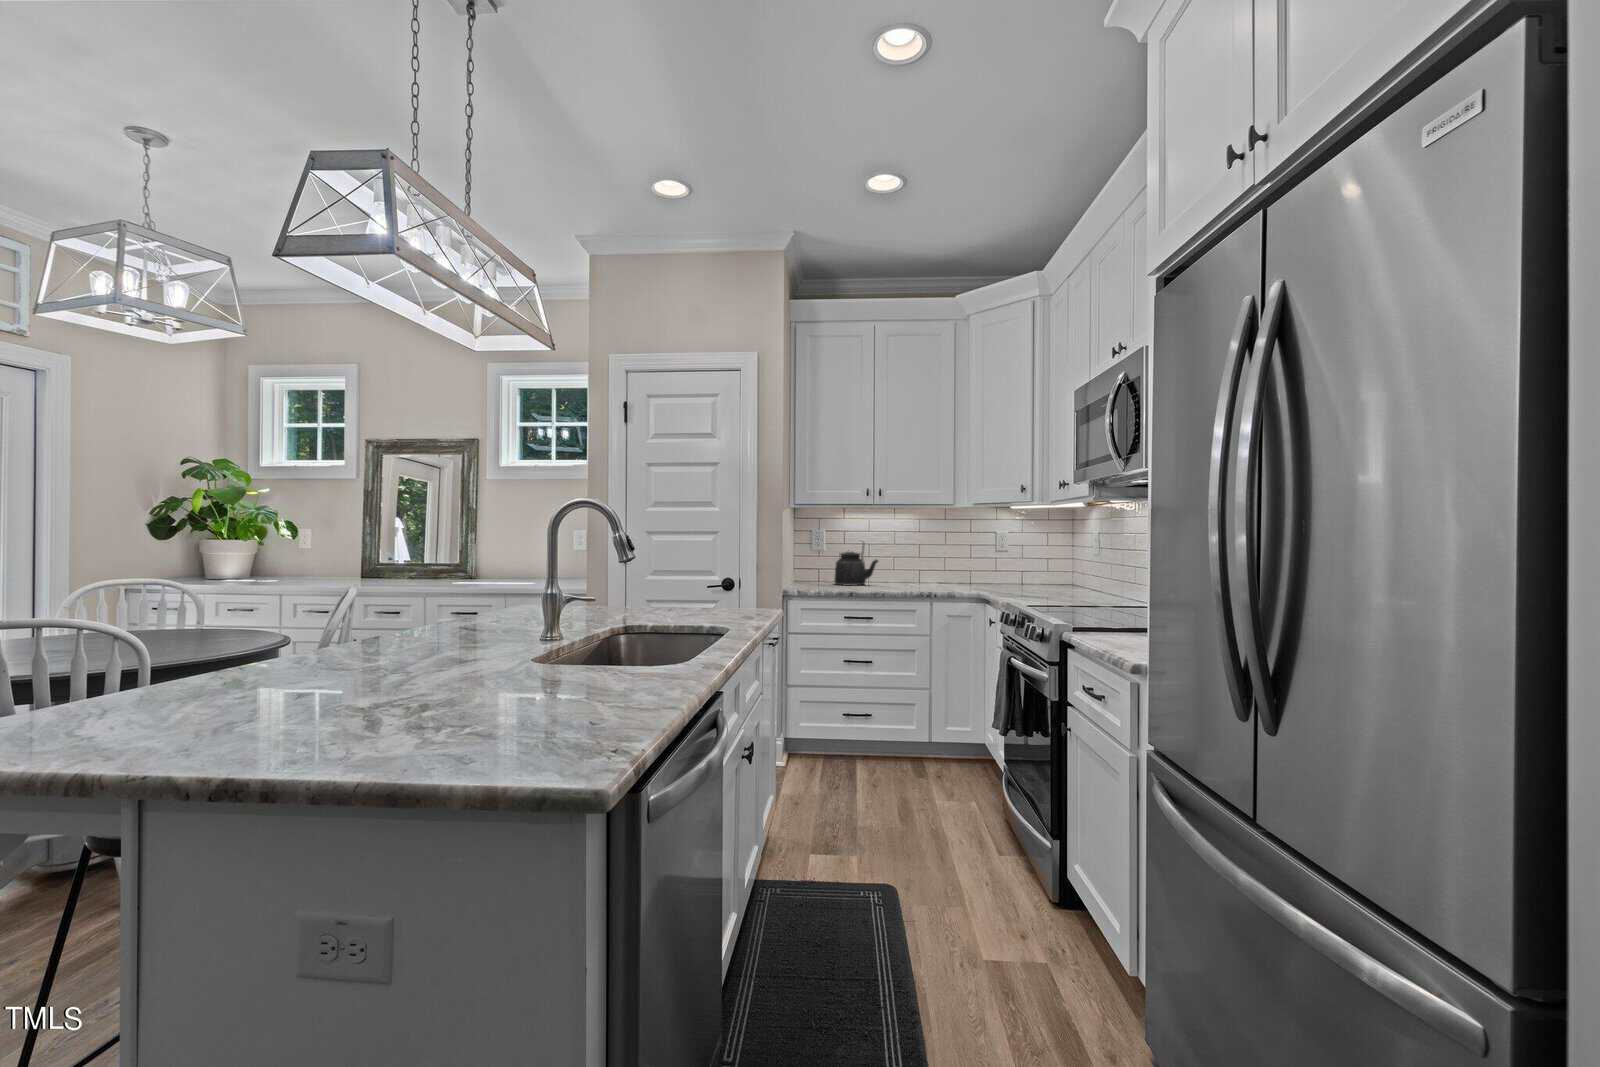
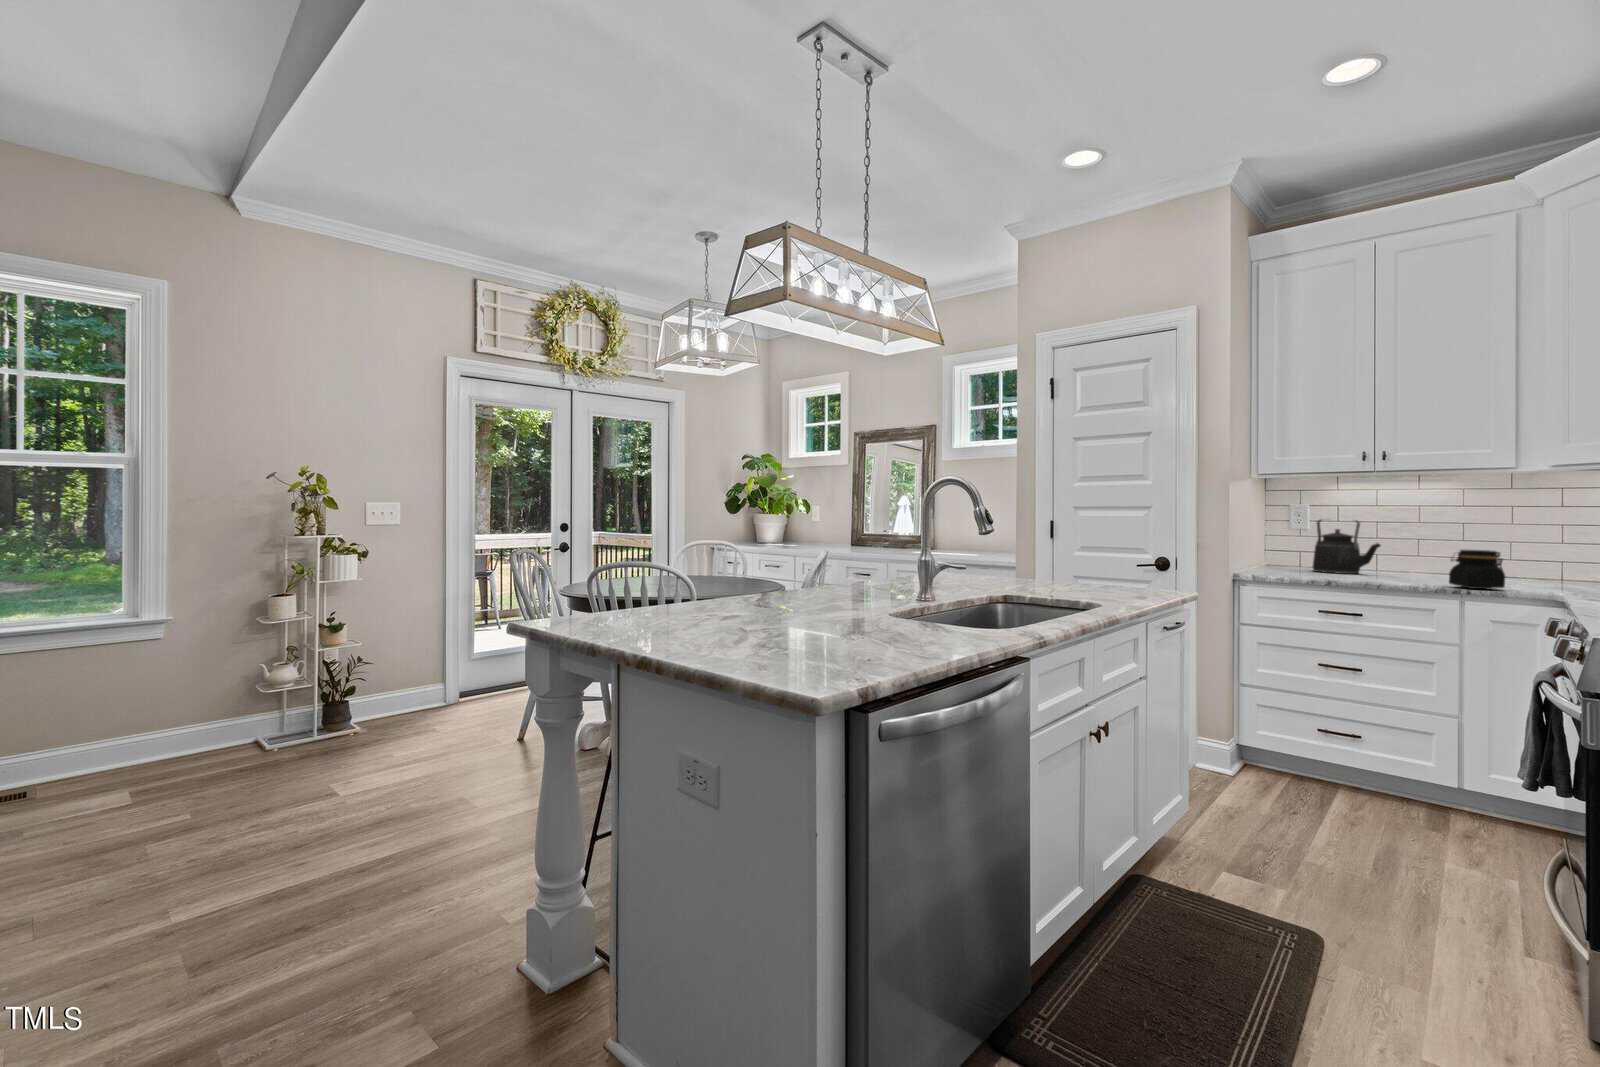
jar: none [922,563,952,592] -> present [1449,550,1505,589]

